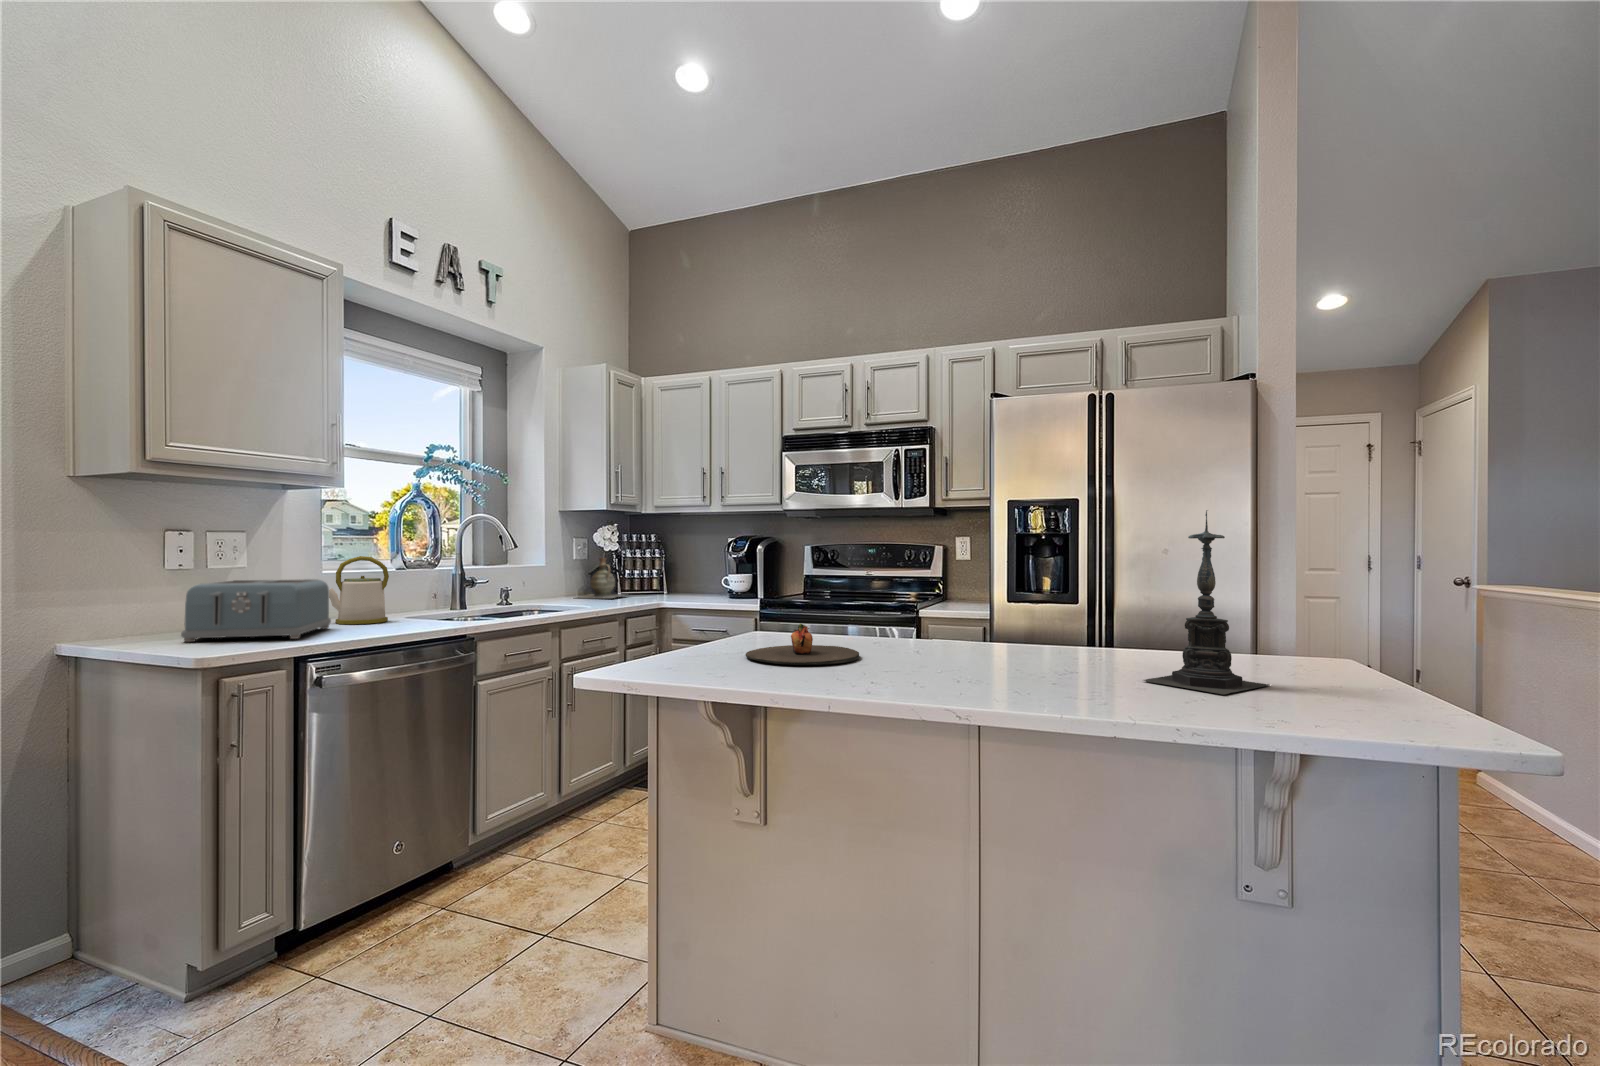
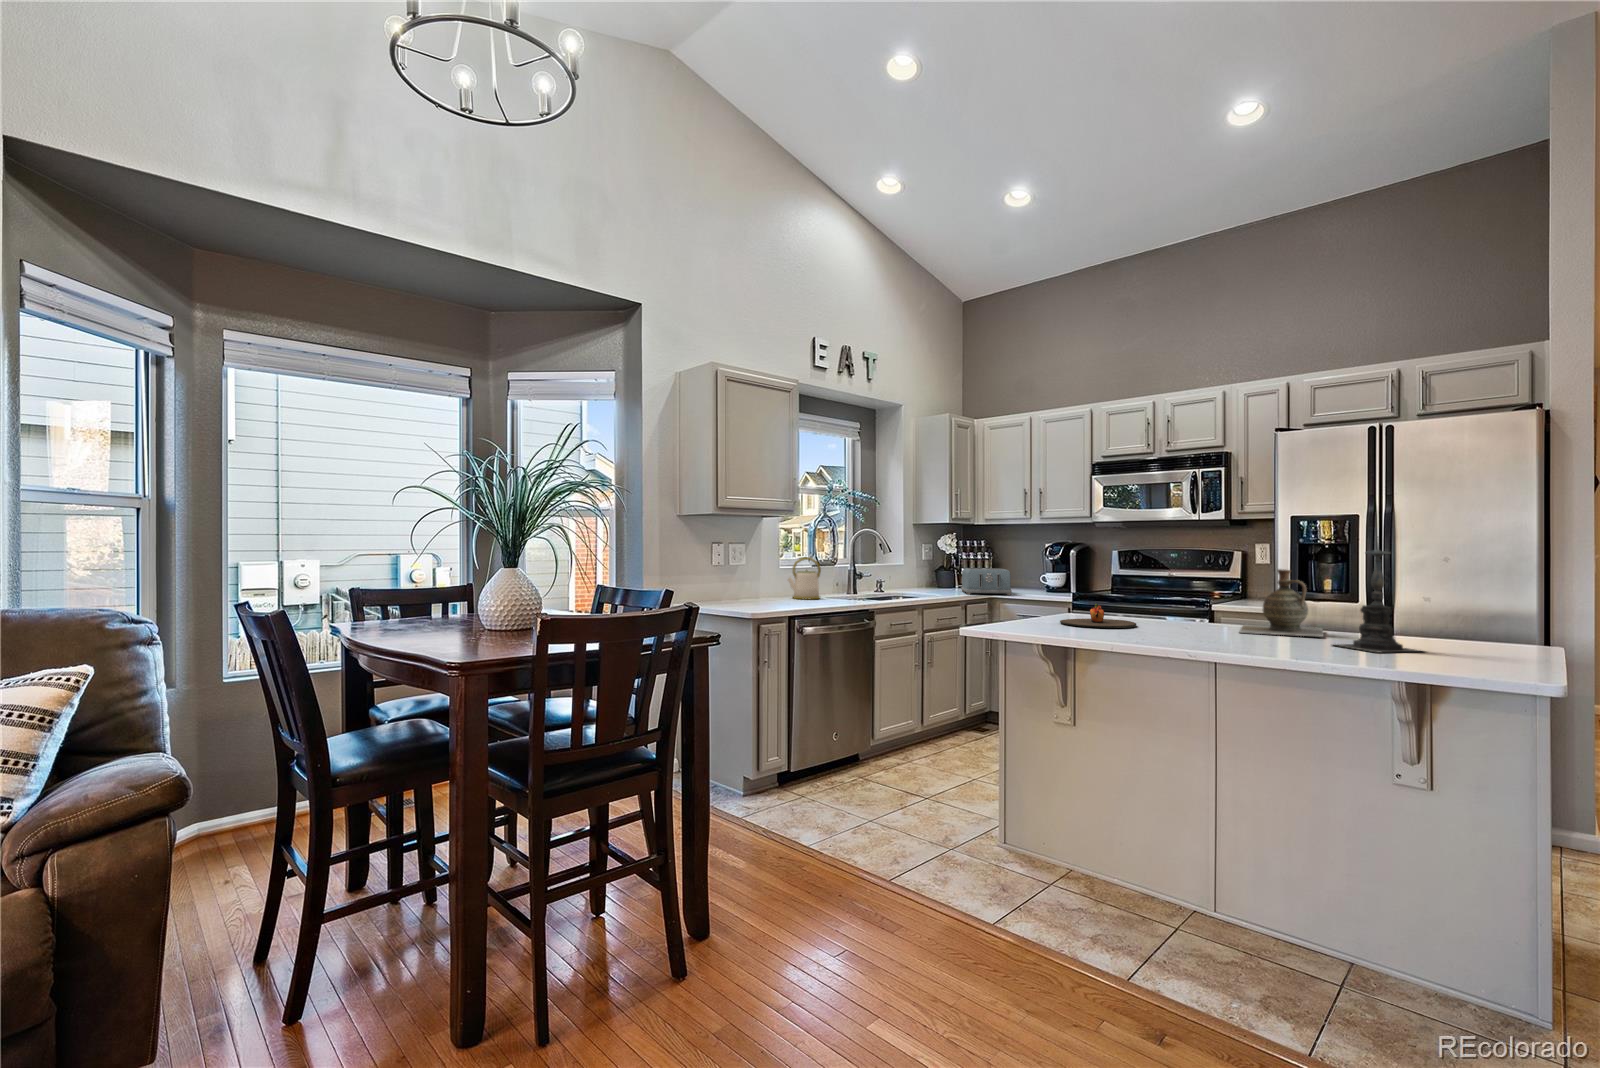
ceramic jug: present [578,558,623,598] -> present [1240,569,1323,637]
toaster: present [181,579,331,642] -> present [961,568,1012,595]

